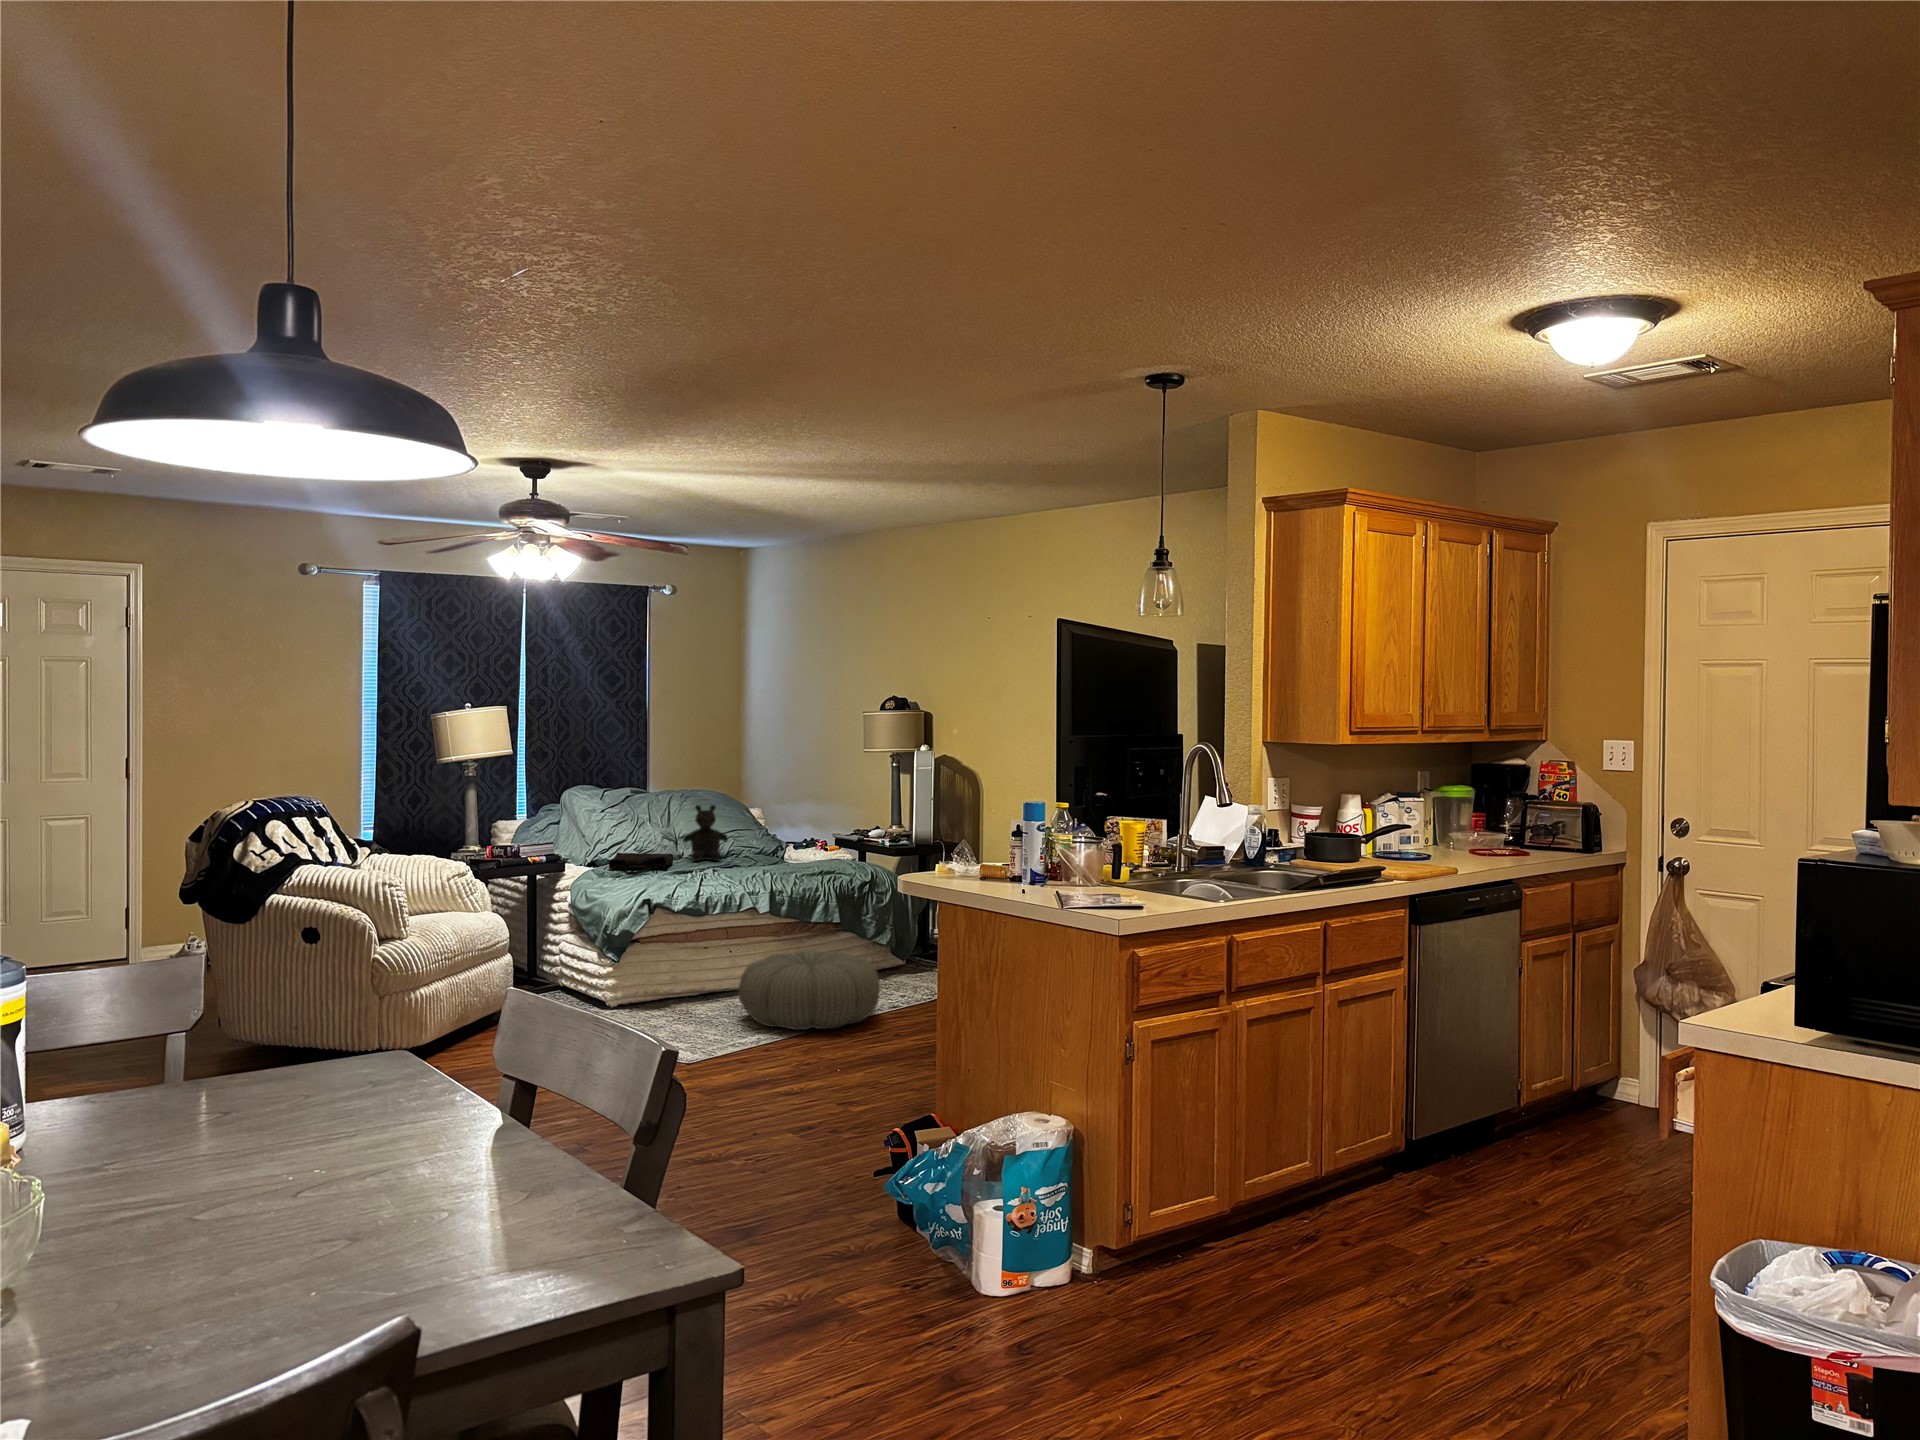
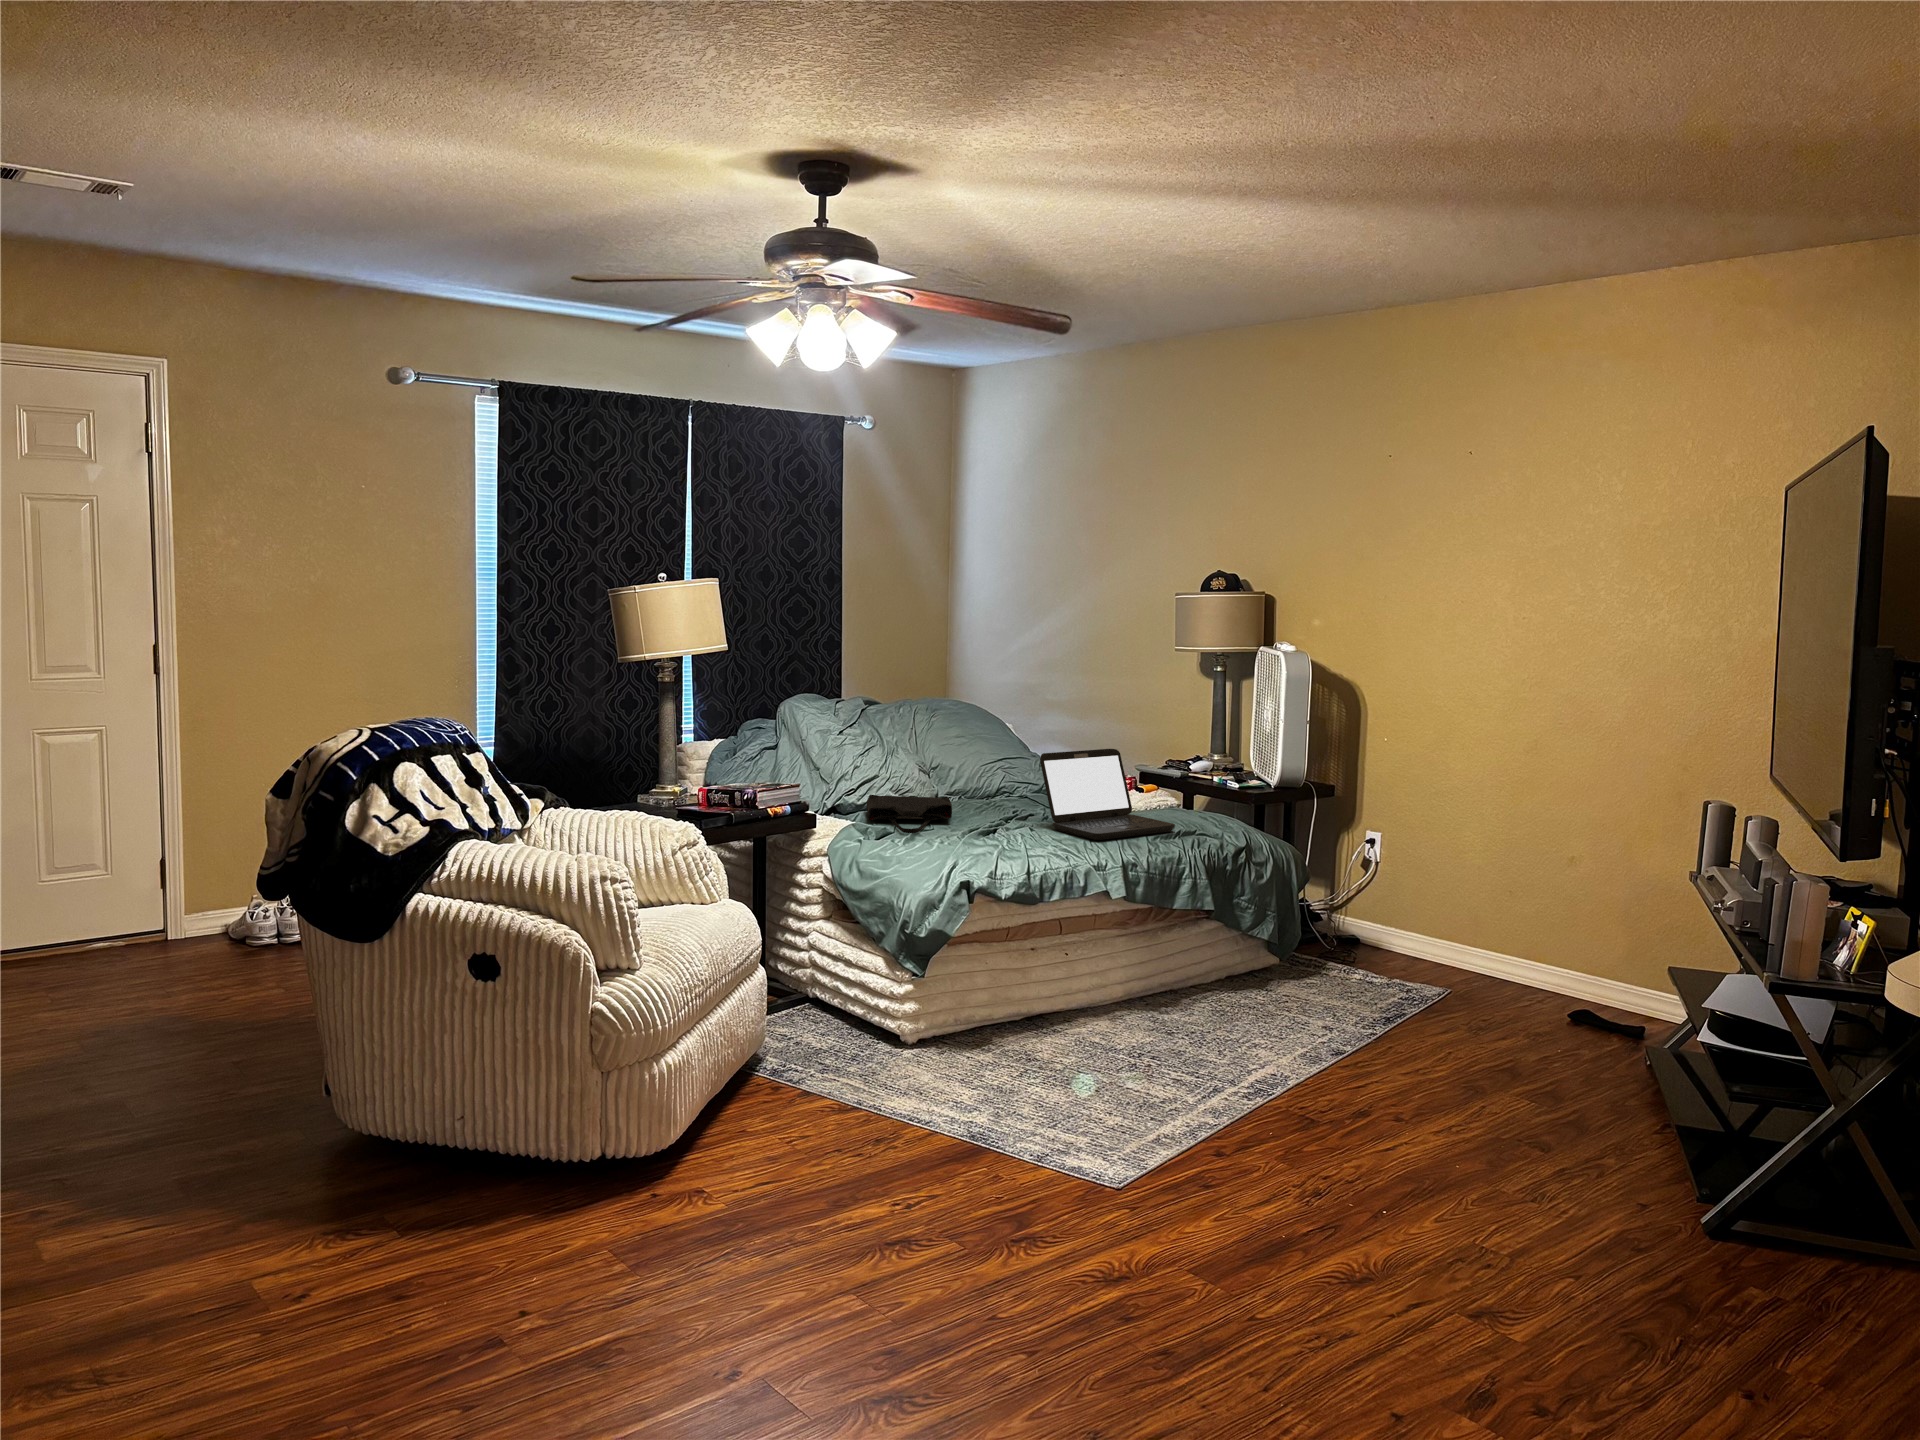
teddy bear: present [683,805,728,861] -> none [954,726,1017,808]
laptop: none [726,818,817,877] -> present [1040,749,1175,840]
pouf: present [739,950,880,1030] -> none [1124,963,1352,1104]

